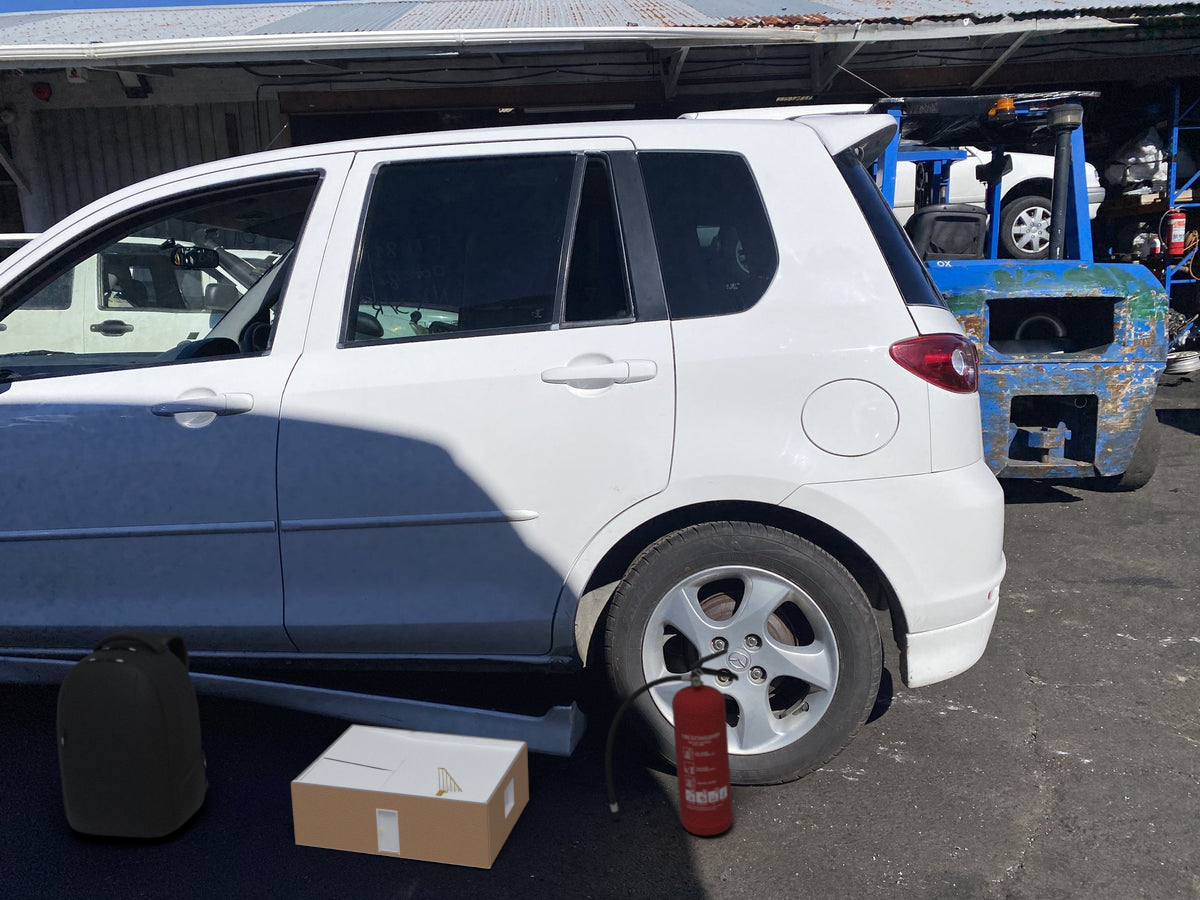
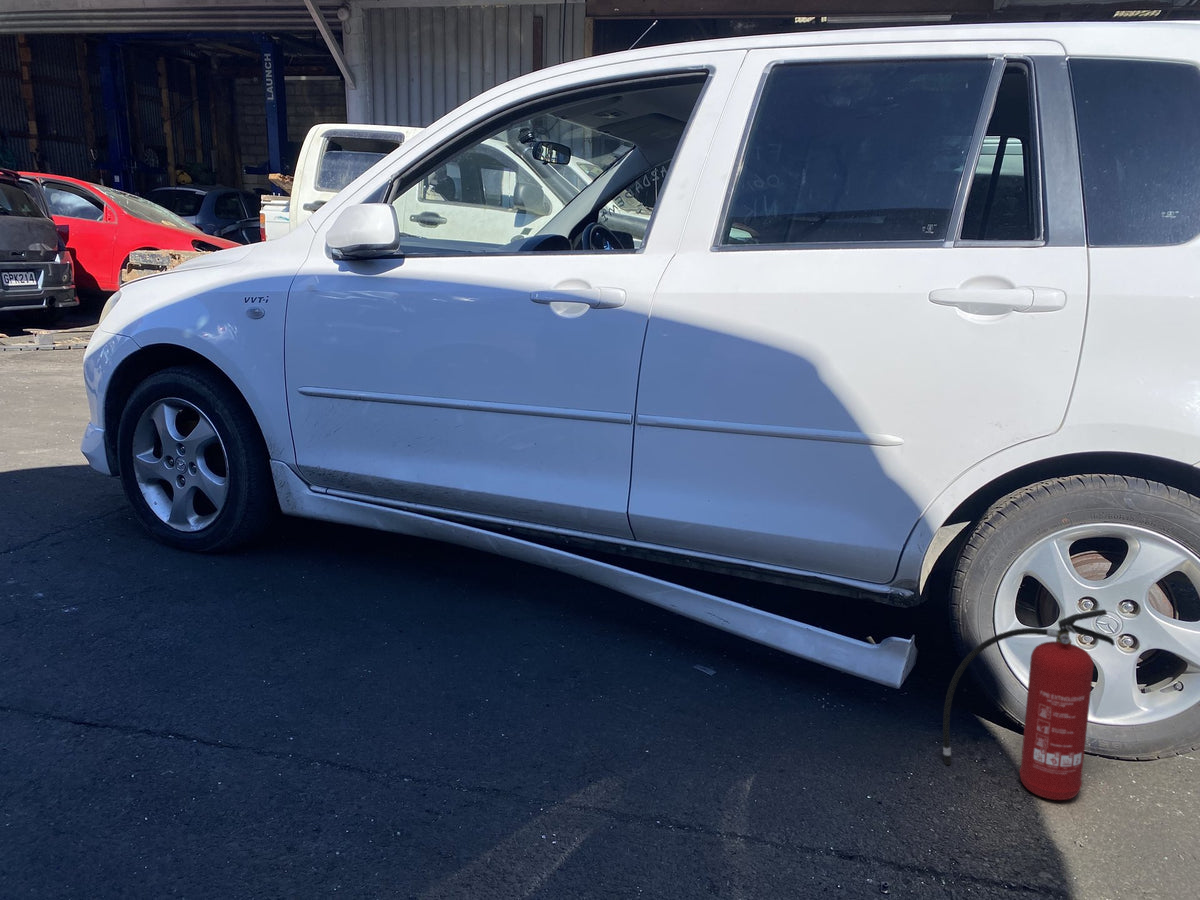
backpack: present [57,631,209,838] -> none [423,503,548,696]
cardboard box: present [291,724,529,869] -> none [626,622,859,788]

